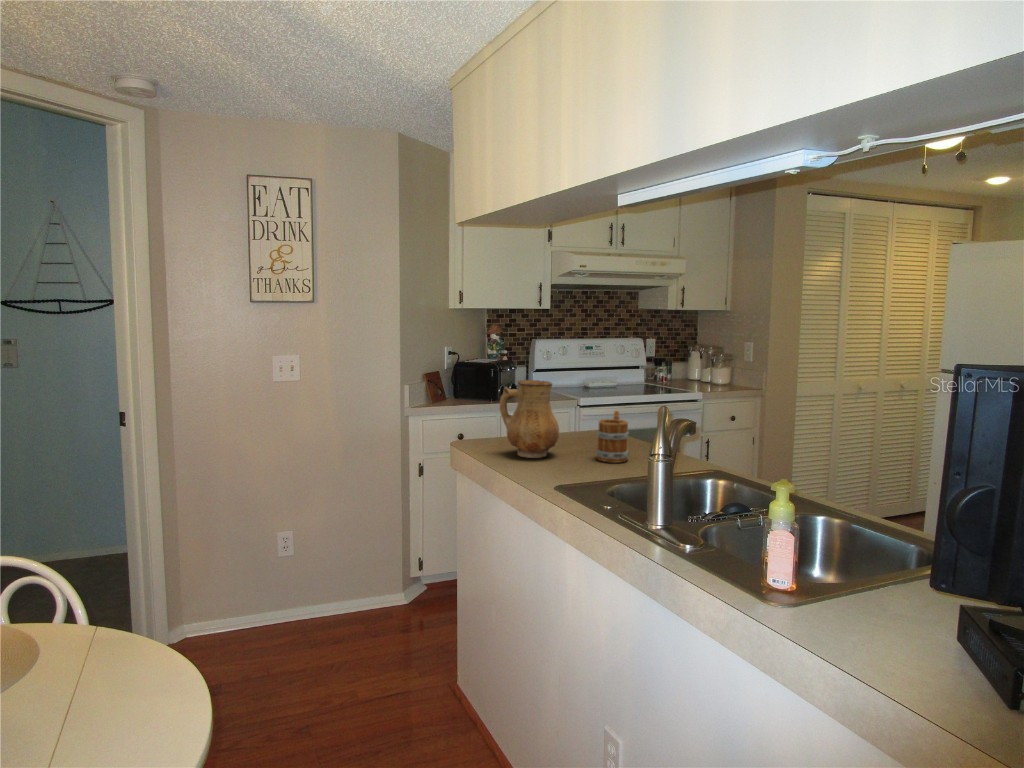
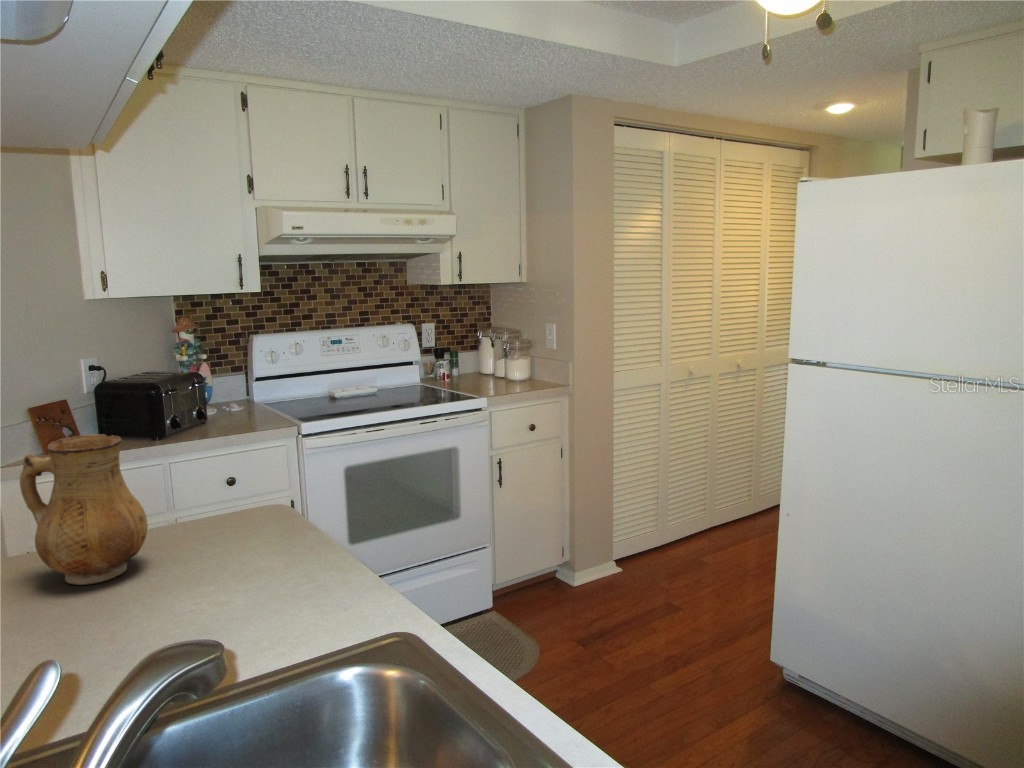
mug: present [596,411,629,463] -> none [207,478,275,580]

